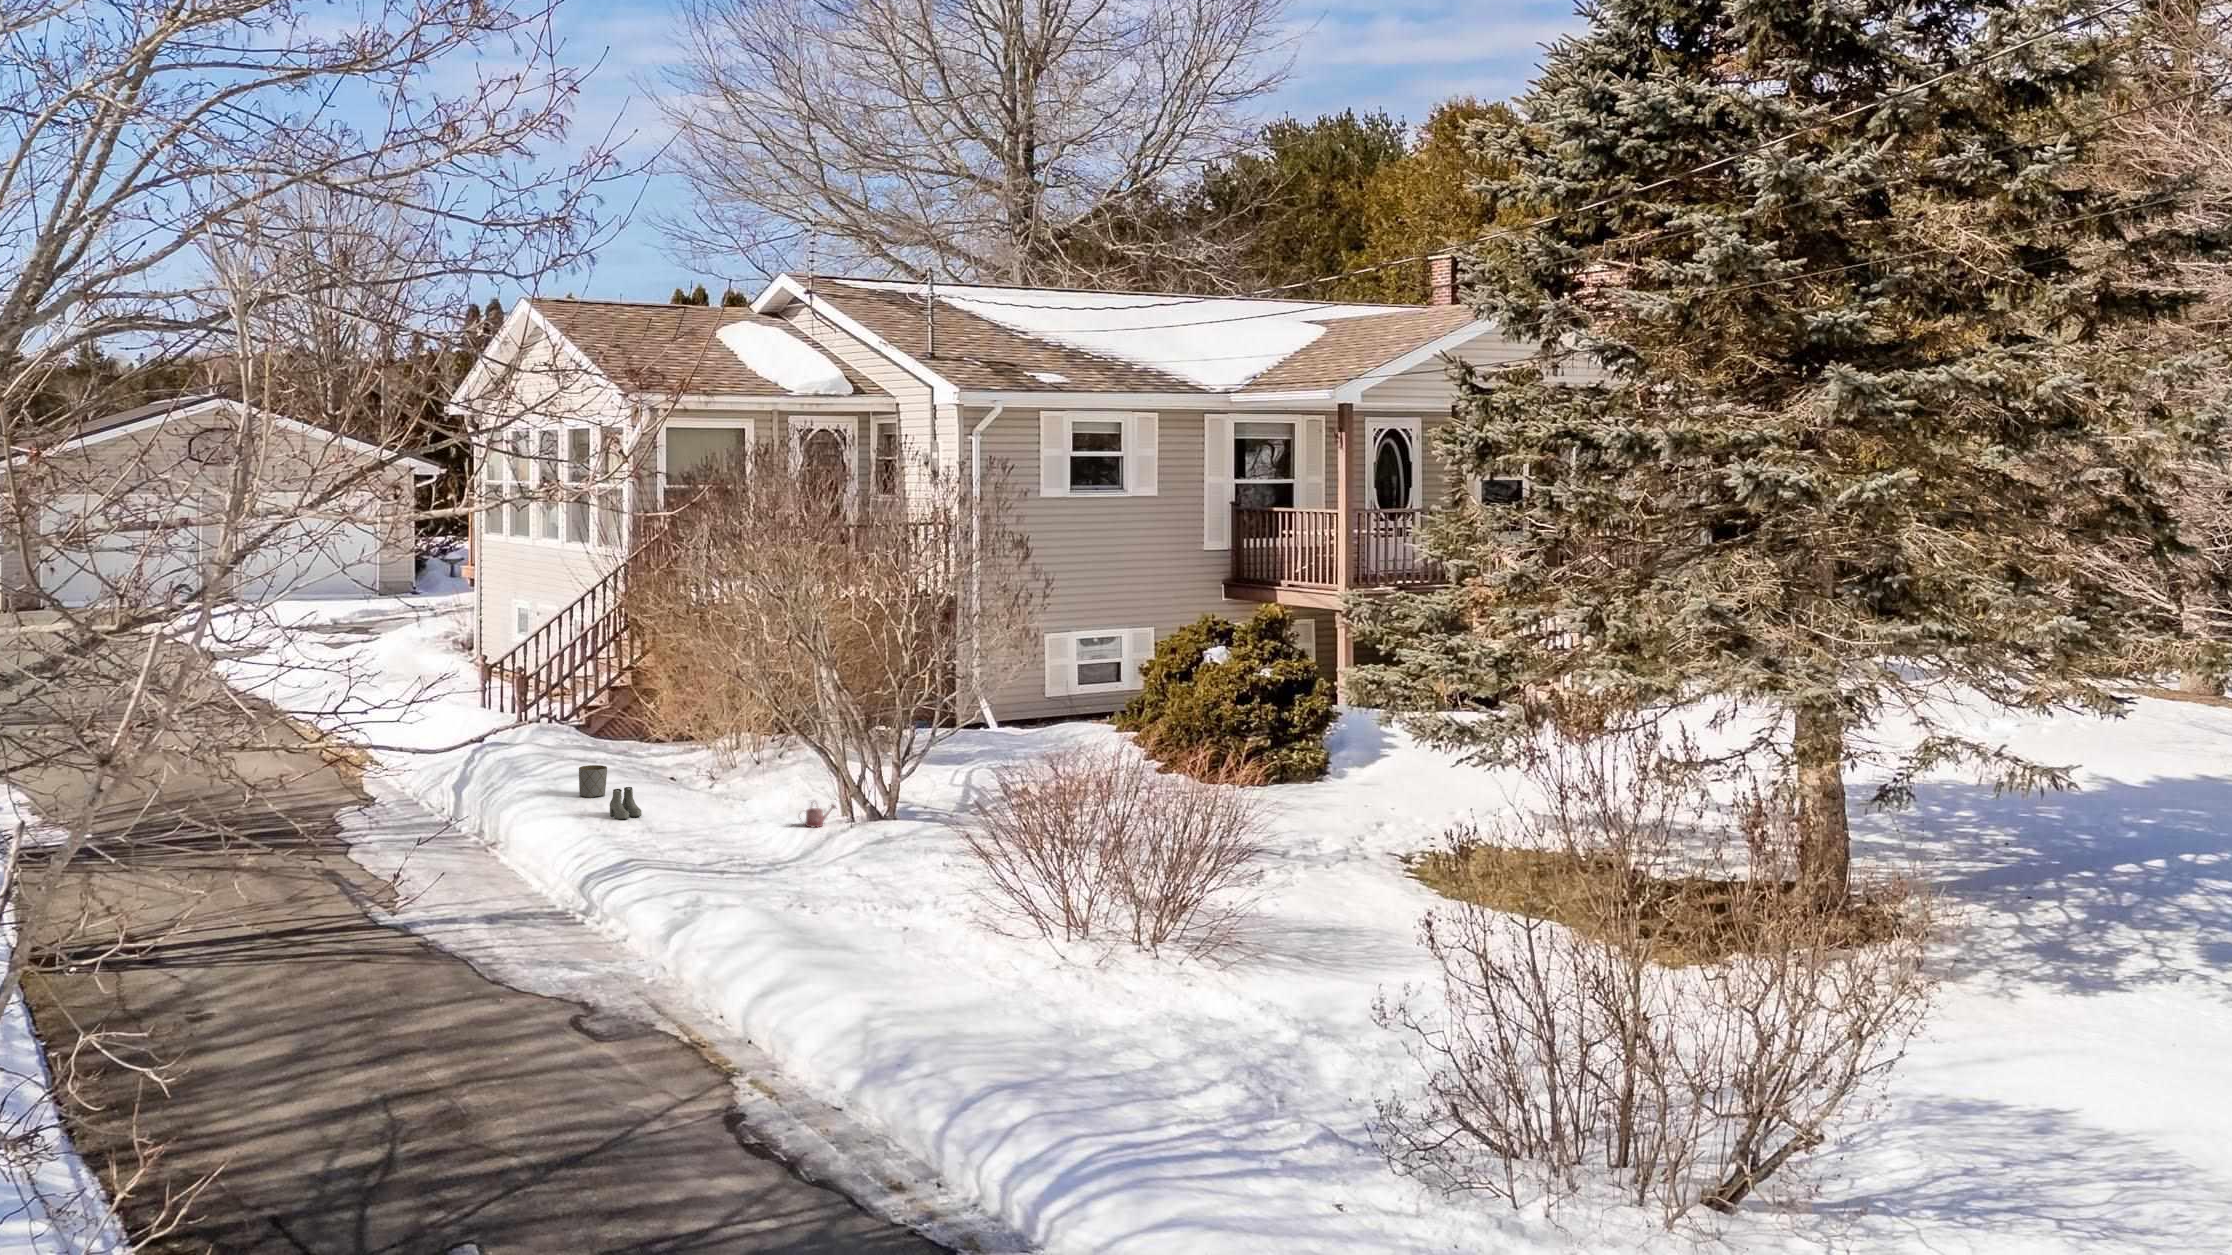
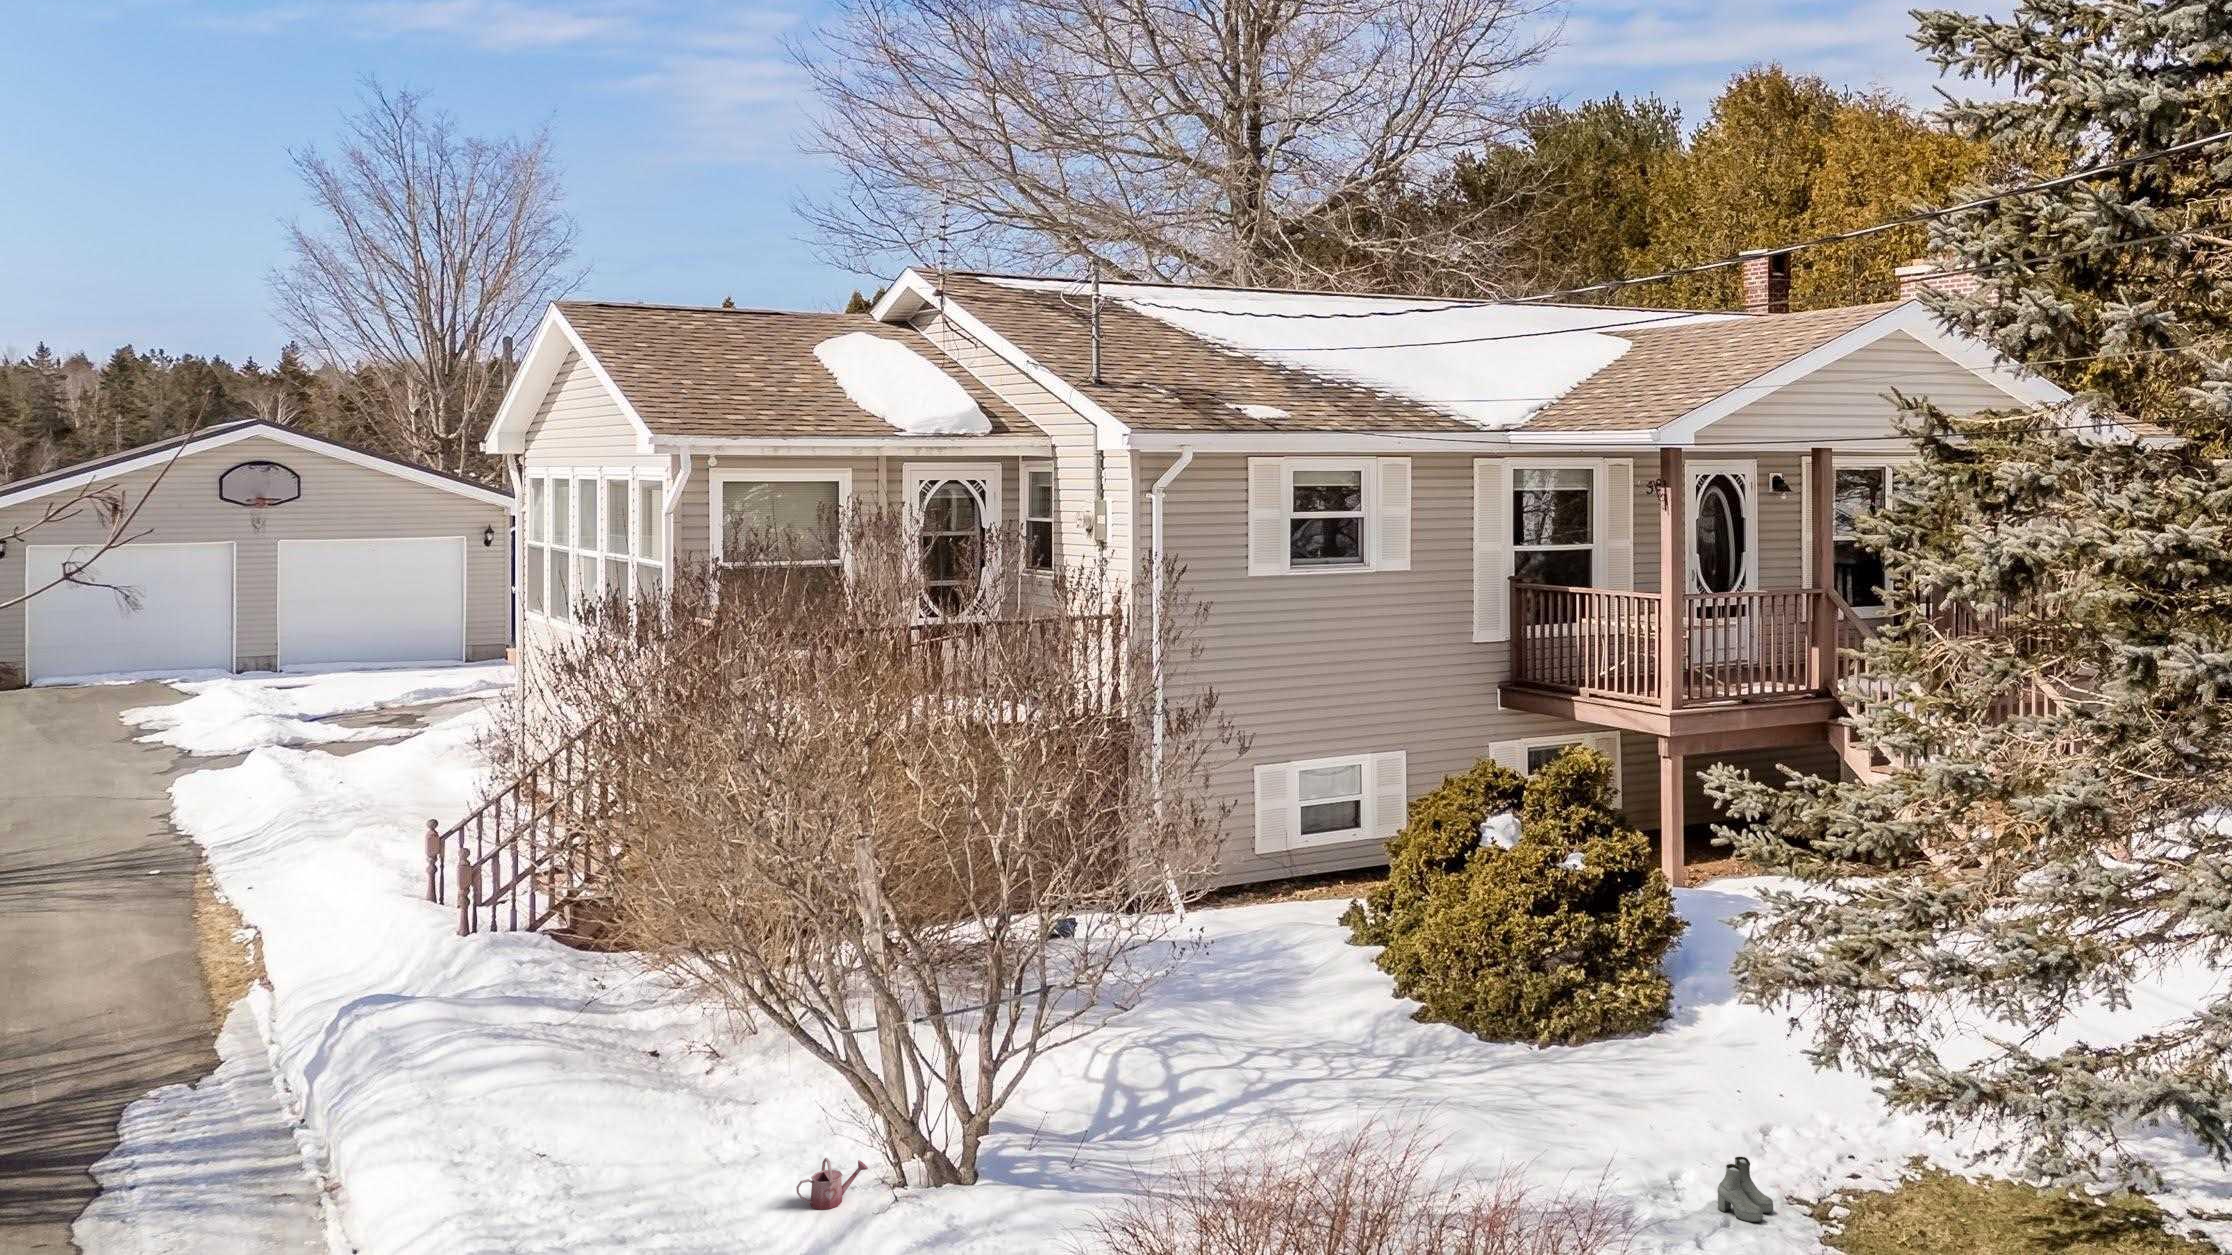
planter: present [579,765,607,798] -> none [454,1067,506,1128]
boots: present [610,787,642,819] -> present [1718,1157,1773,1222]

